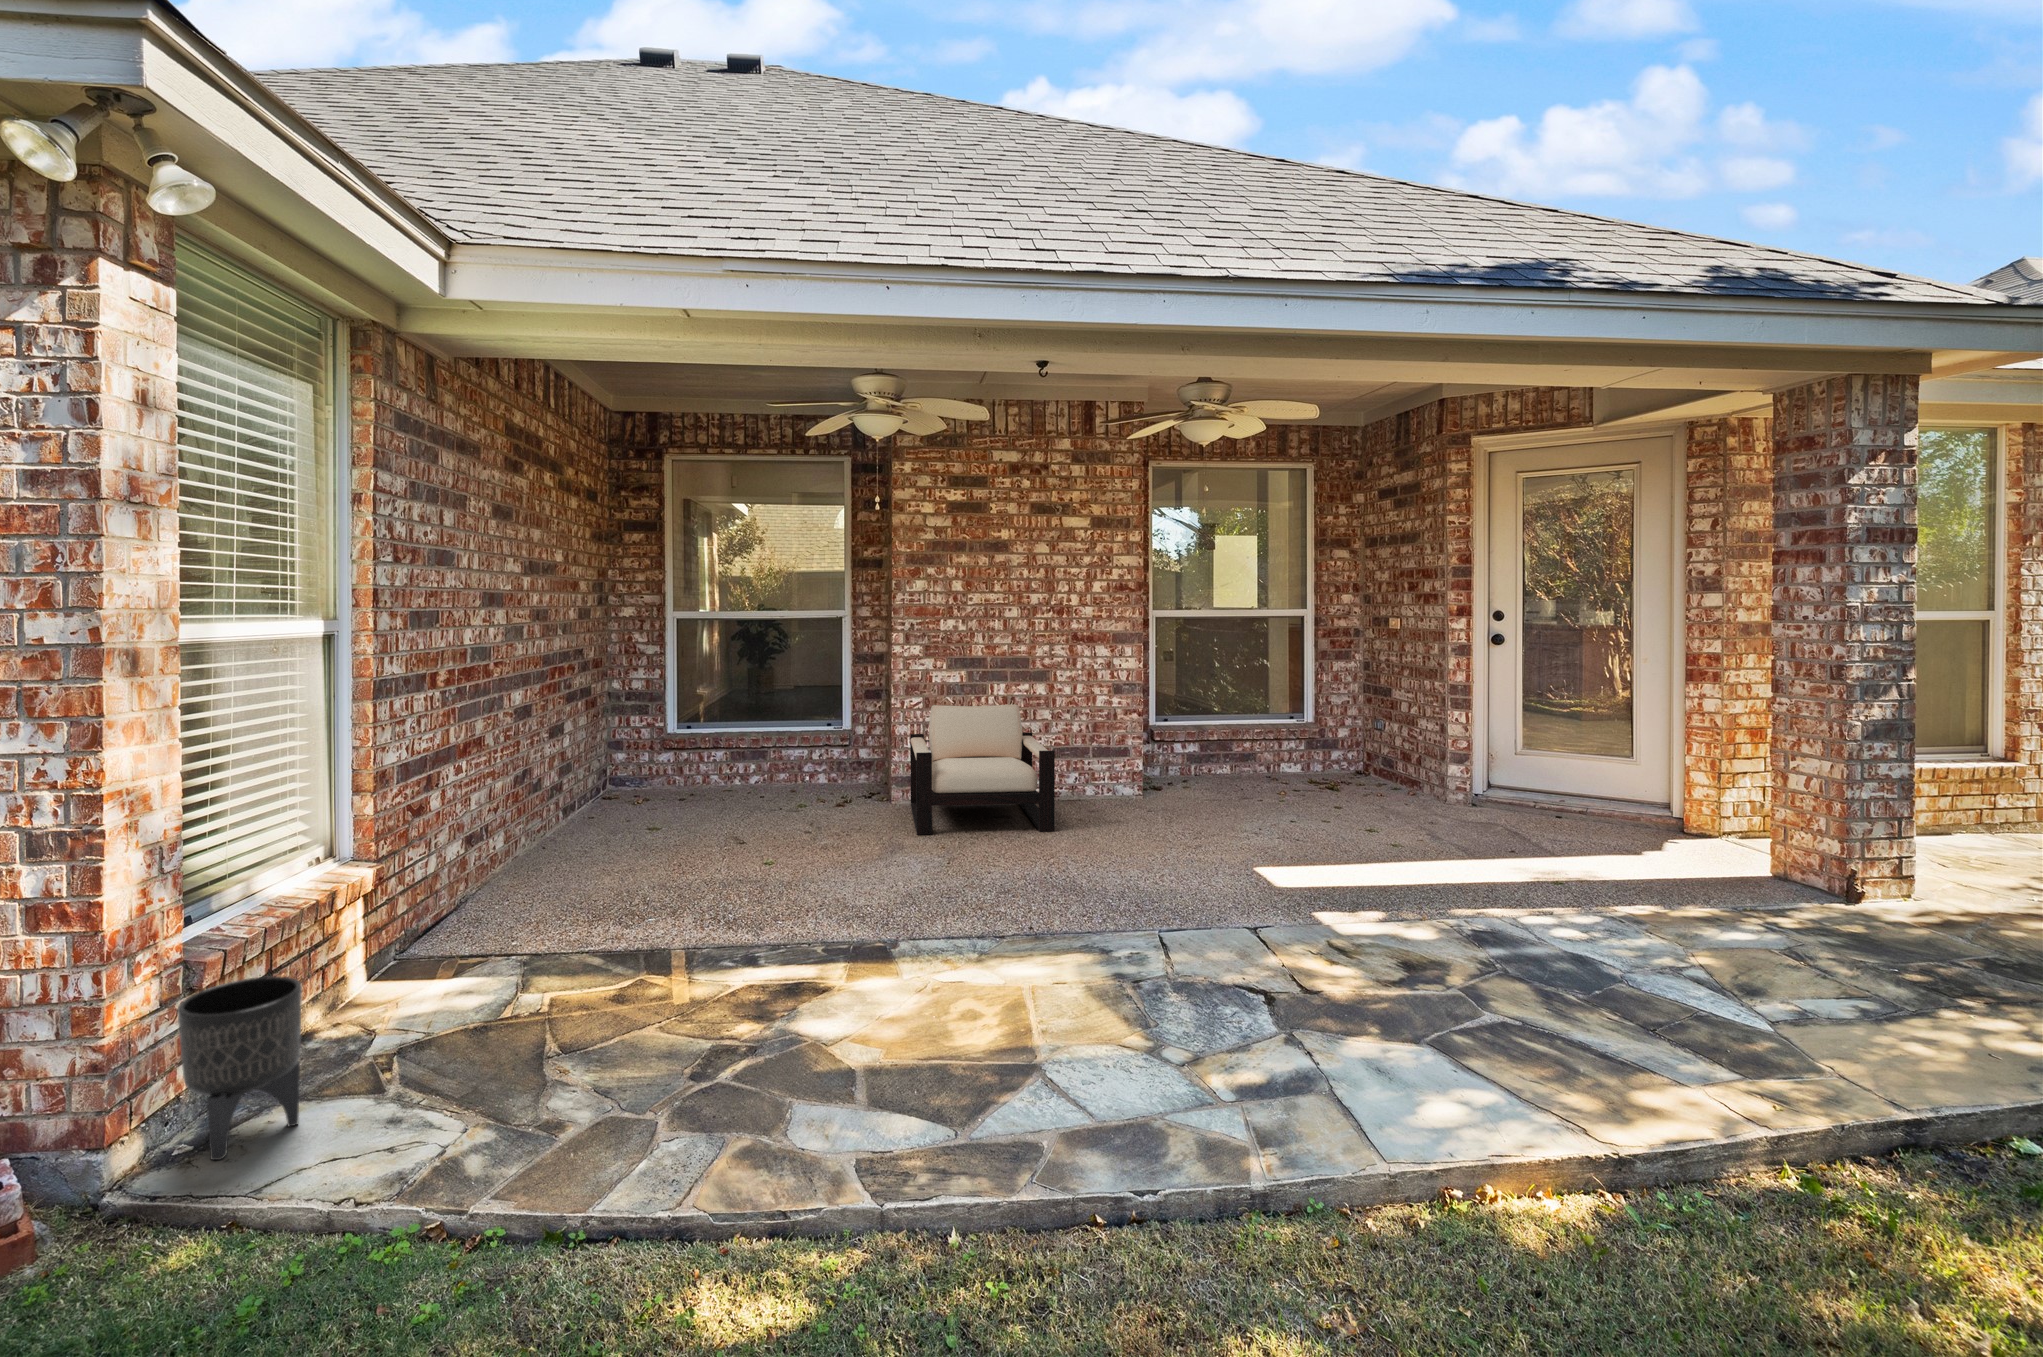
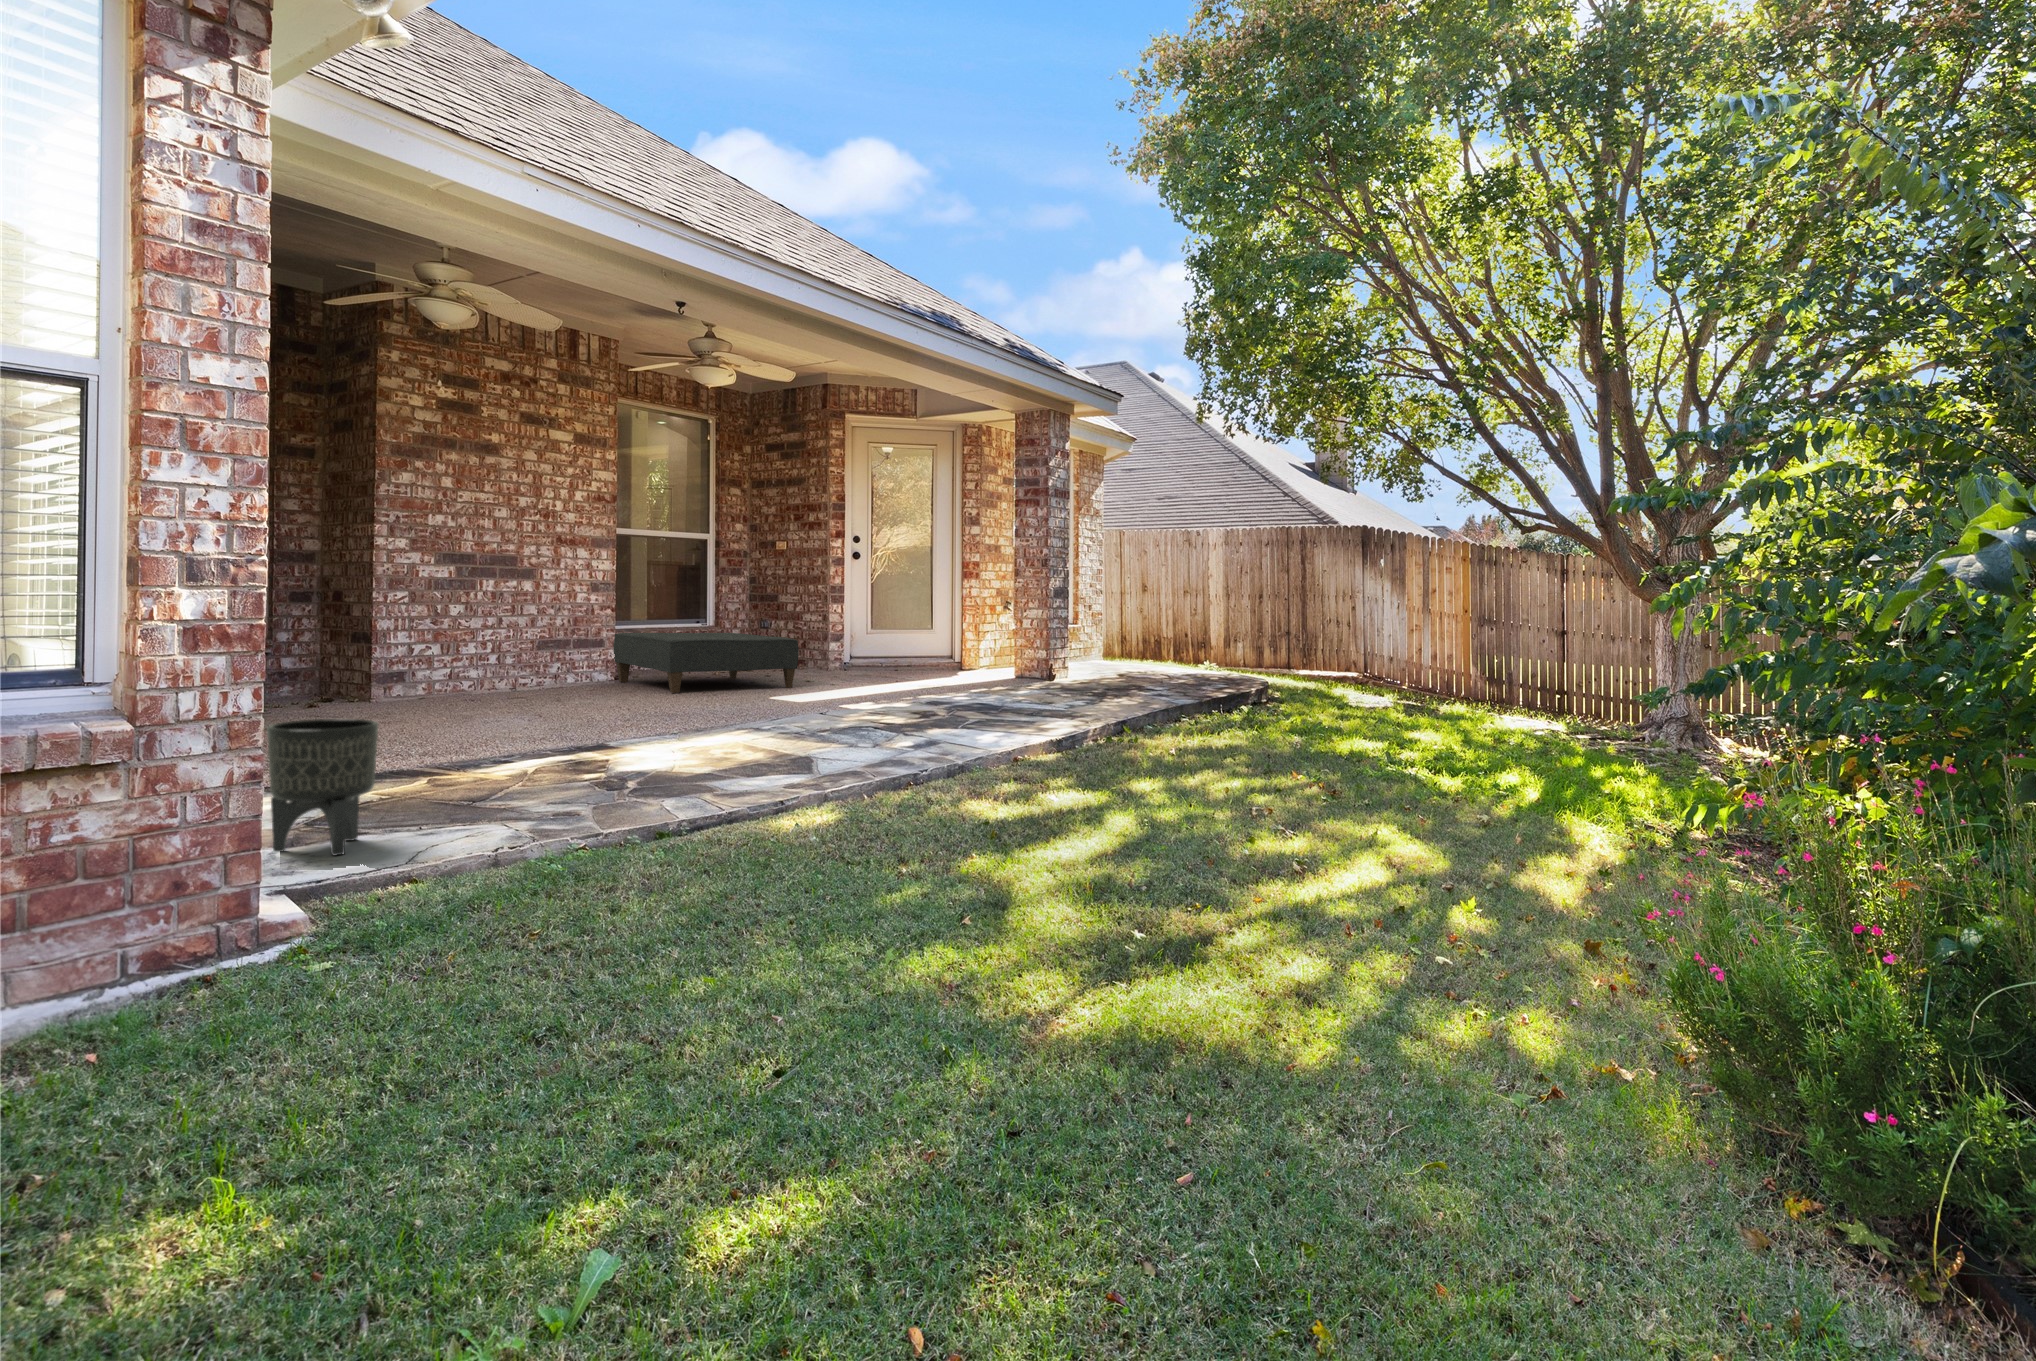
armchair: present [910,705,1055,835] -> none [400,593,589,705]
ottoman: none [1135,744,1336,839] -> present [614,633,799,693]

